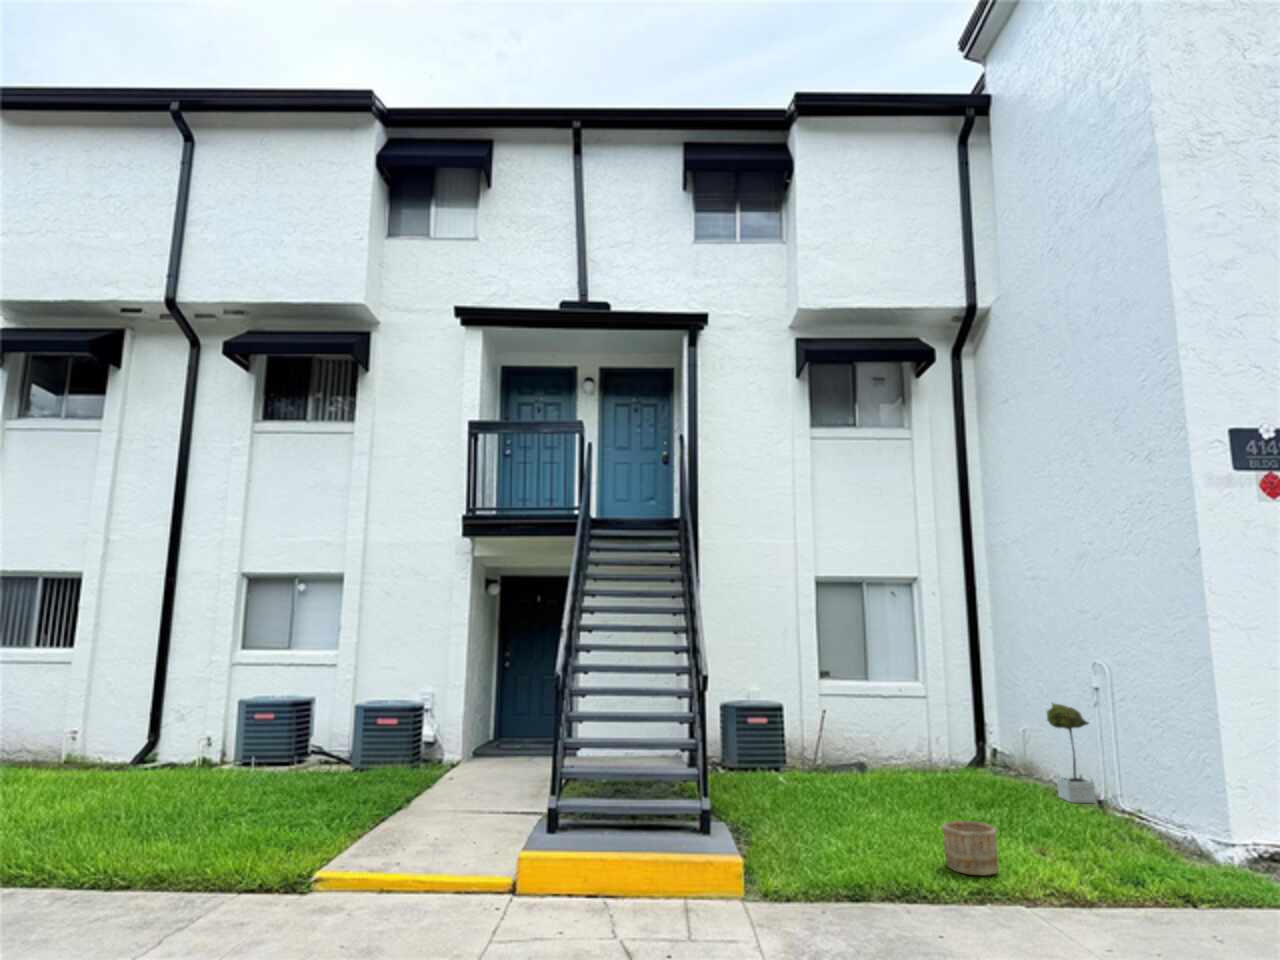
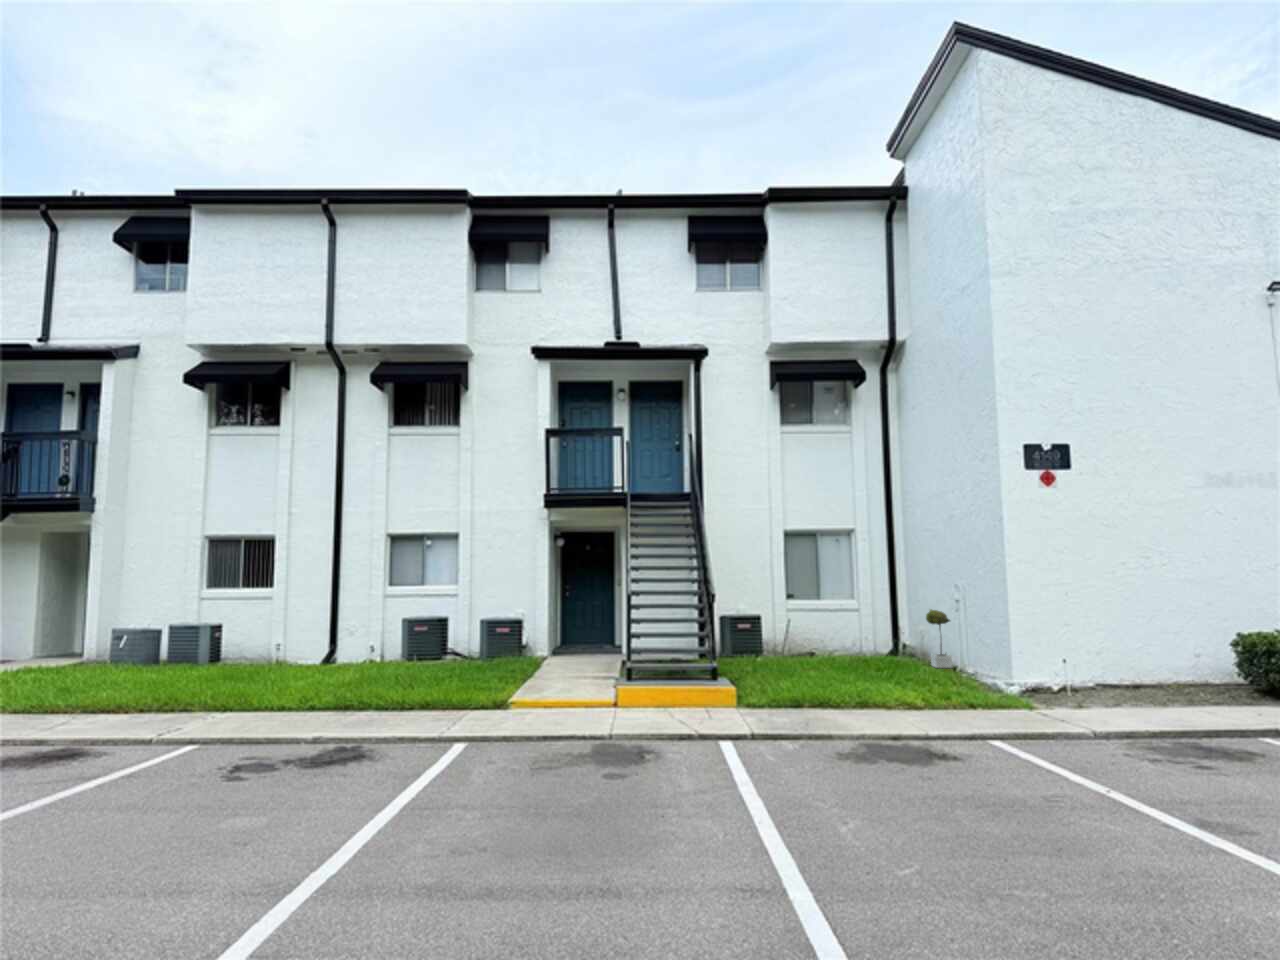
wooden bucket: present [941,820,998,875] -> none [847,669,877,695]

